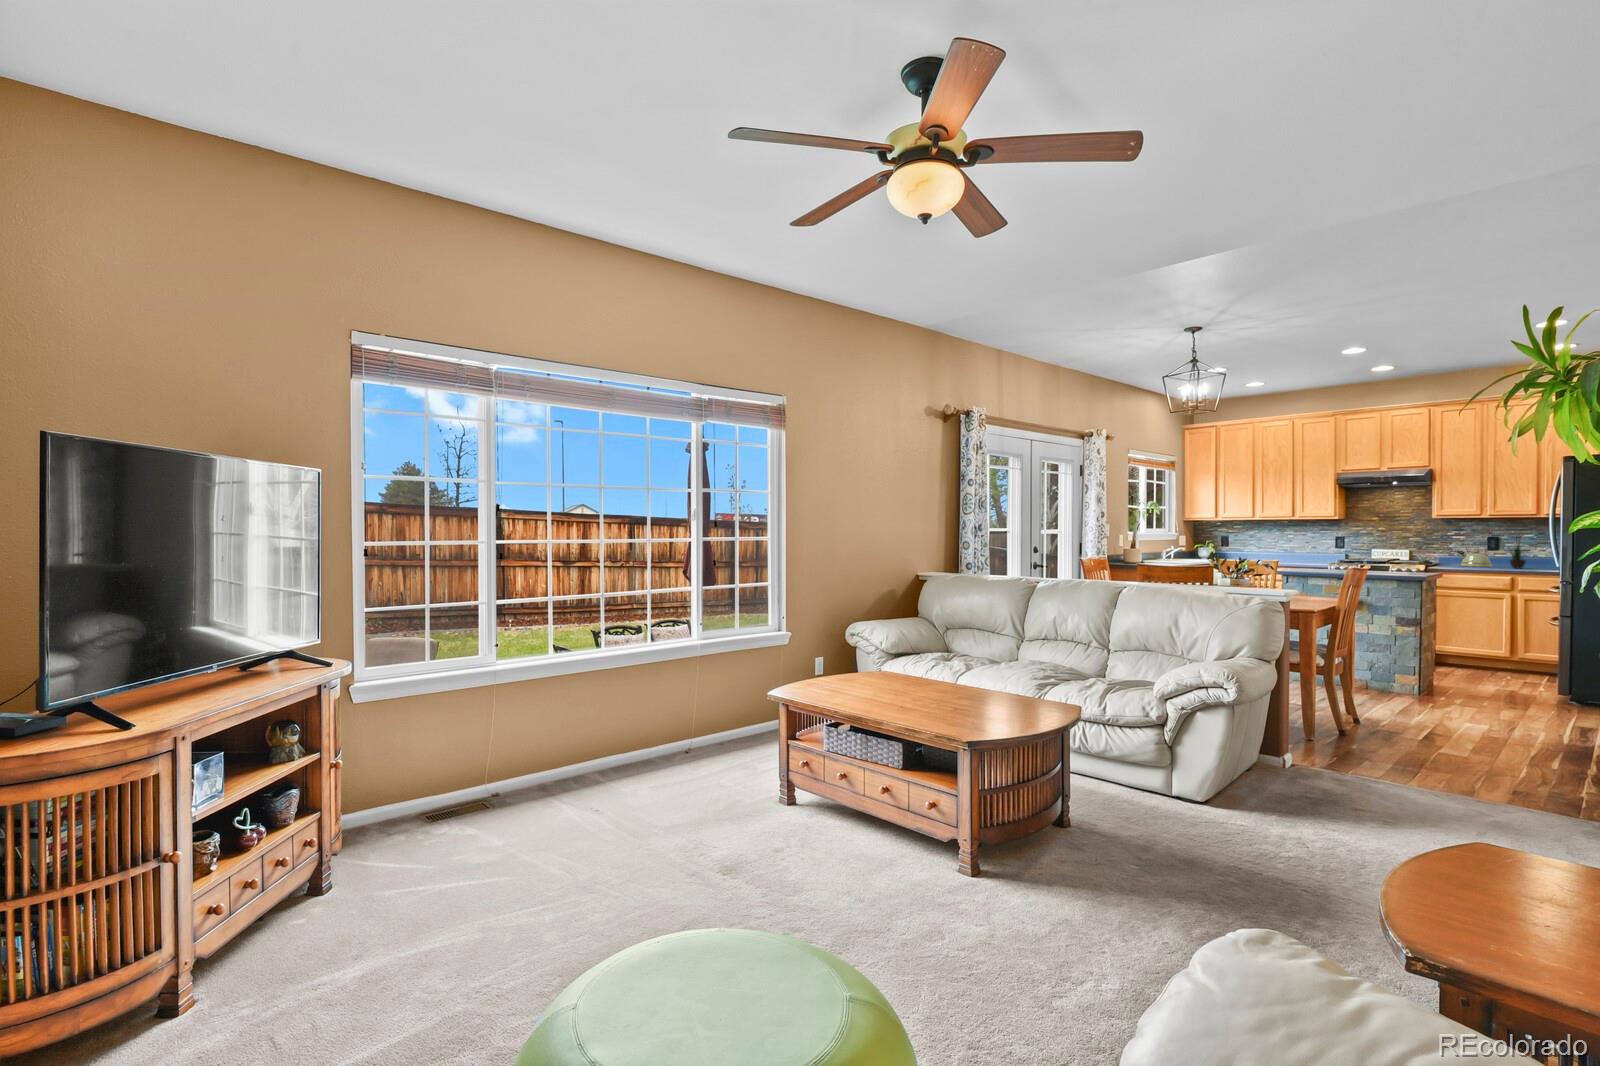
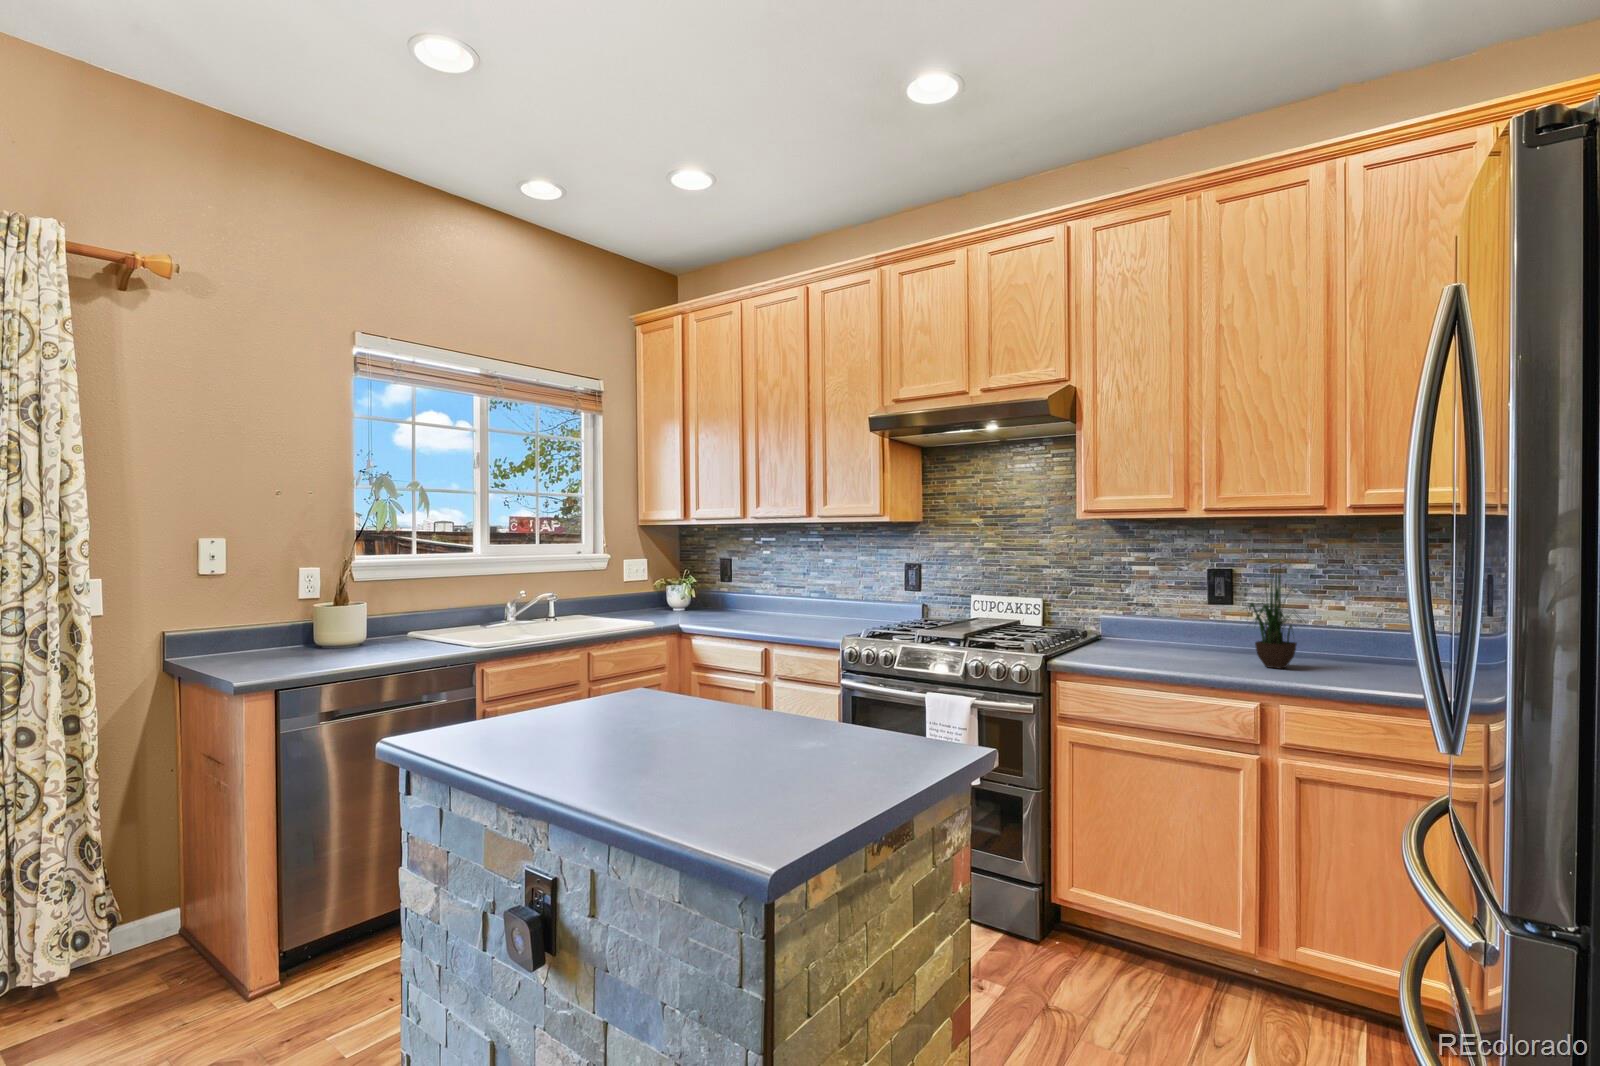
kettle: present [1457,540,1492,567] -> none [1132,577,1215,657]

